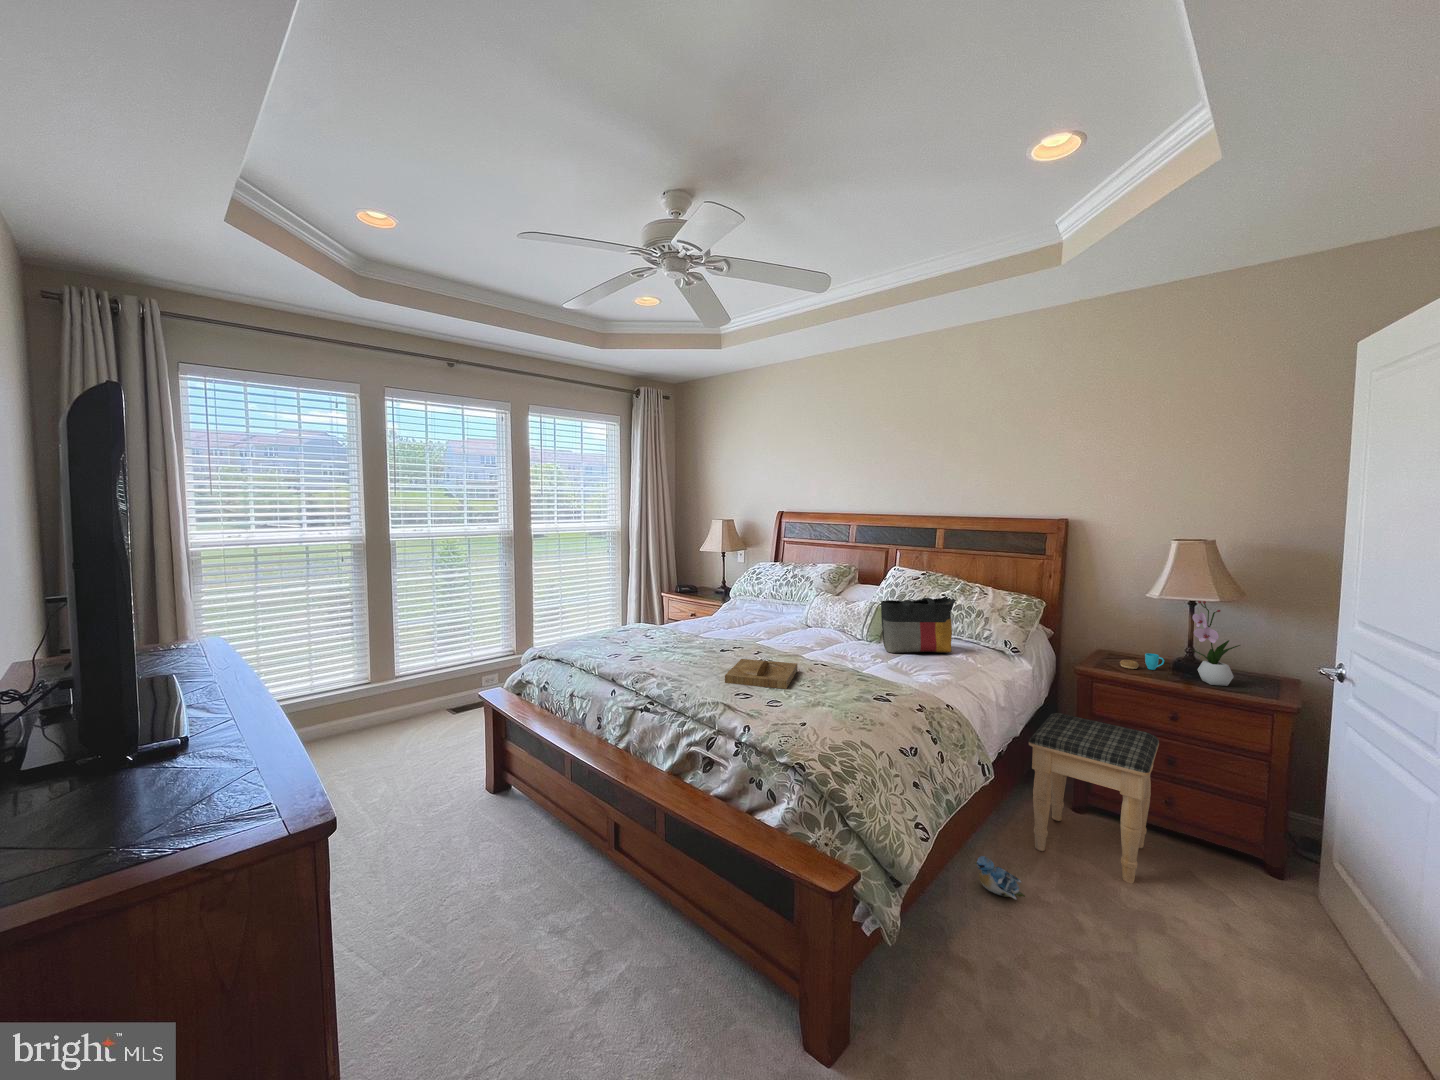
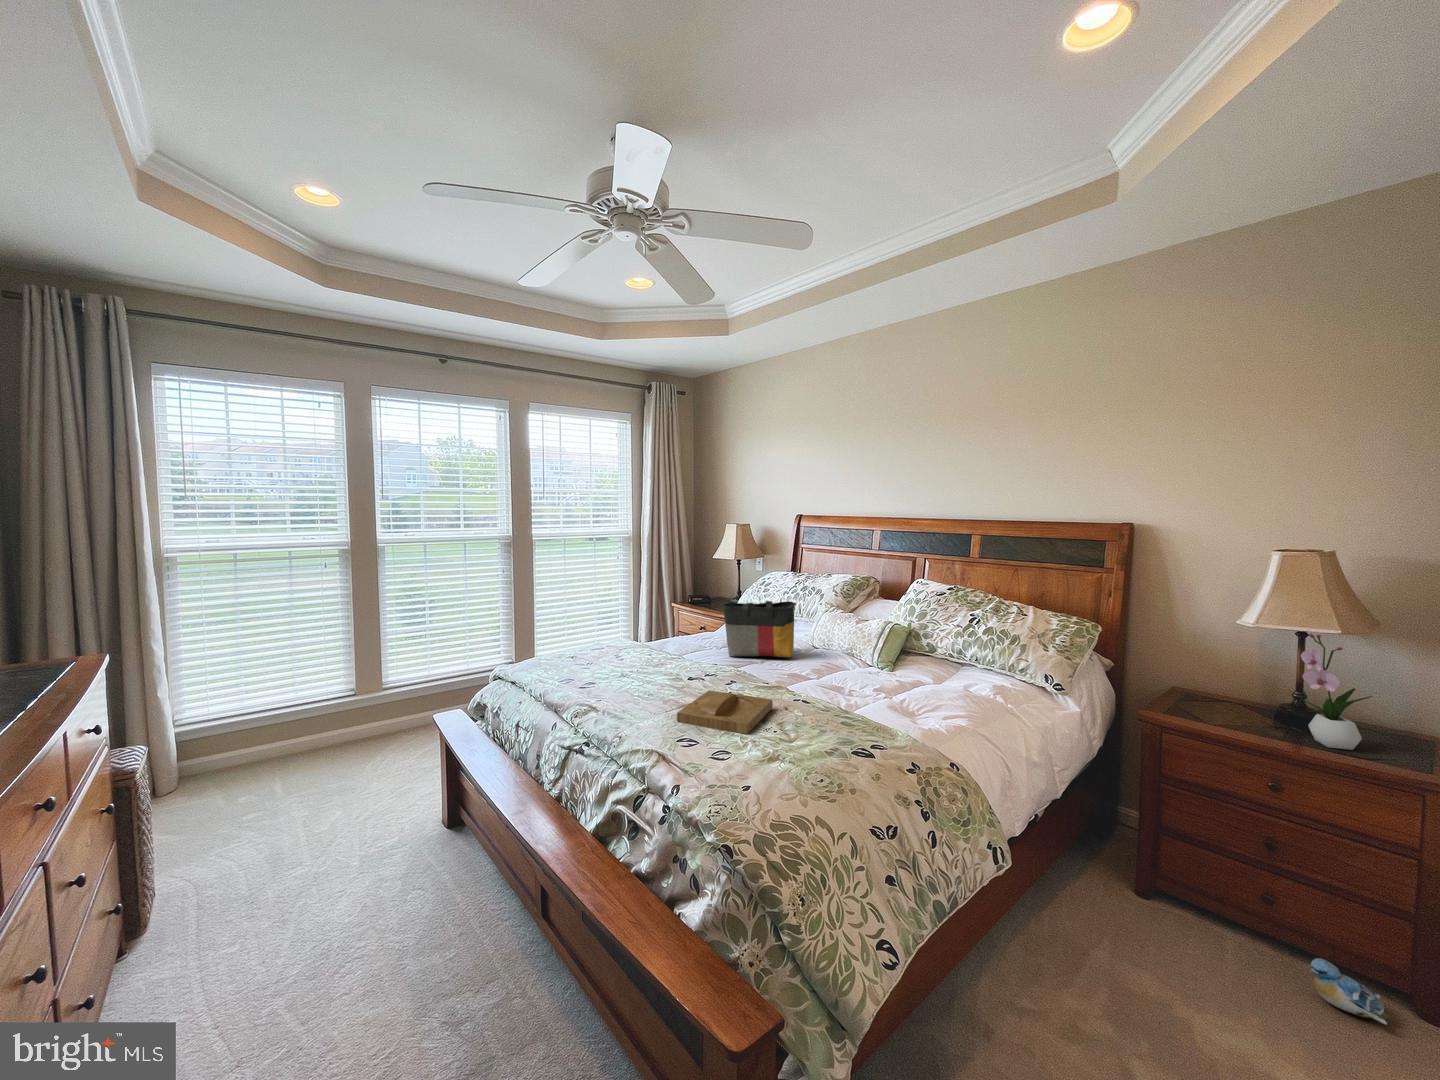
tote bag: present [881,598,956,653] -> present [723,601,796,658]
cup: present [1120,653,1164,670] -> none [1199,699,1261,721]
footstool: present [1029,713,1159,883] -> none [1069,771,1252,1015]
plush toy: present [975,856,1025,900] -> present [1308,958,1394,1025]

